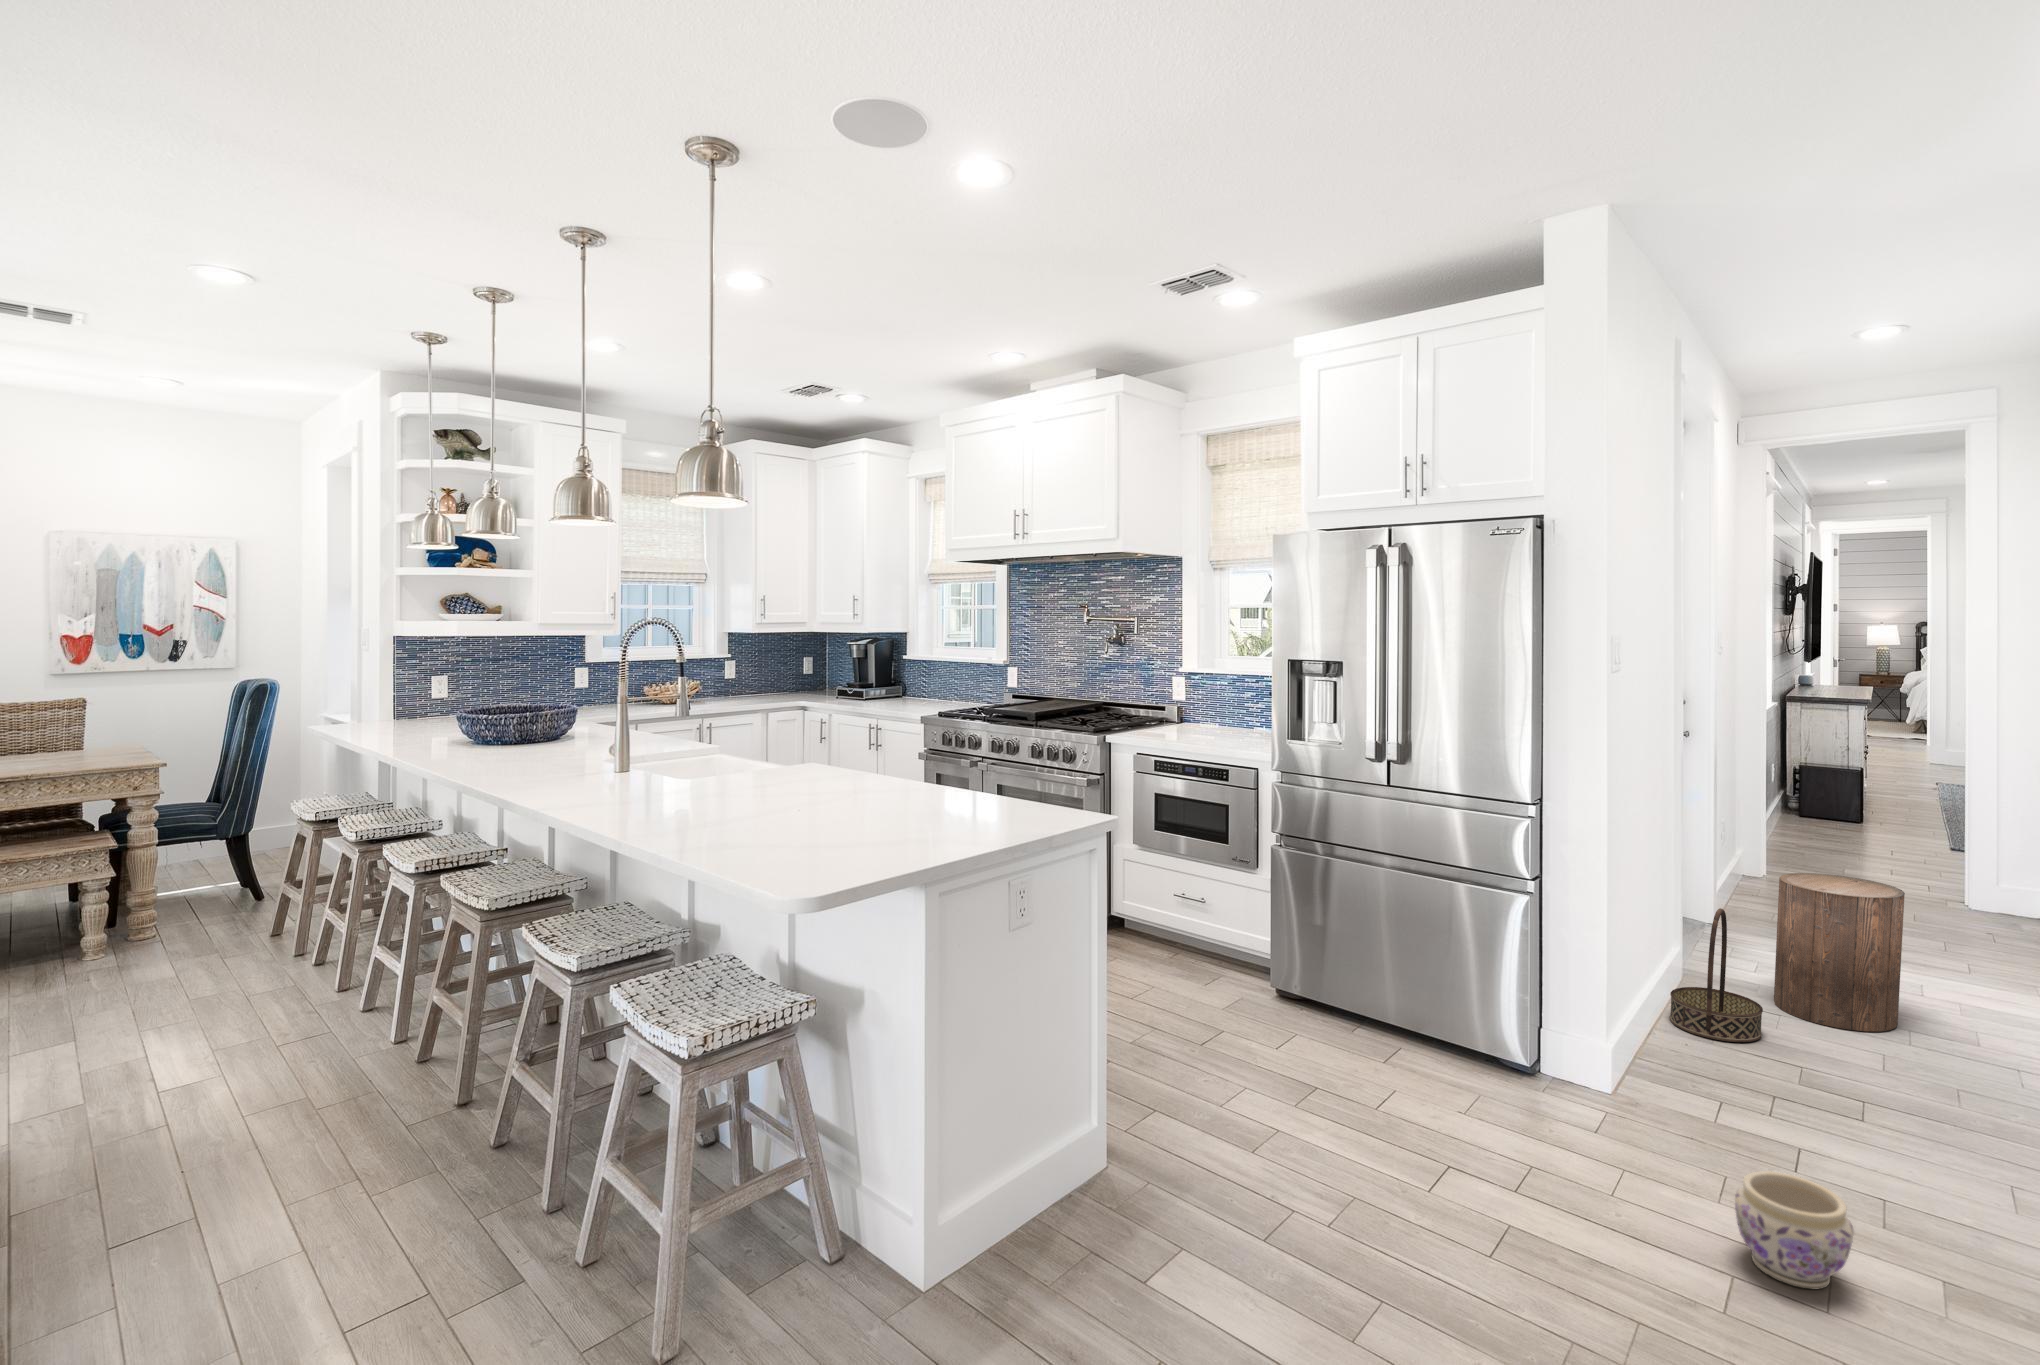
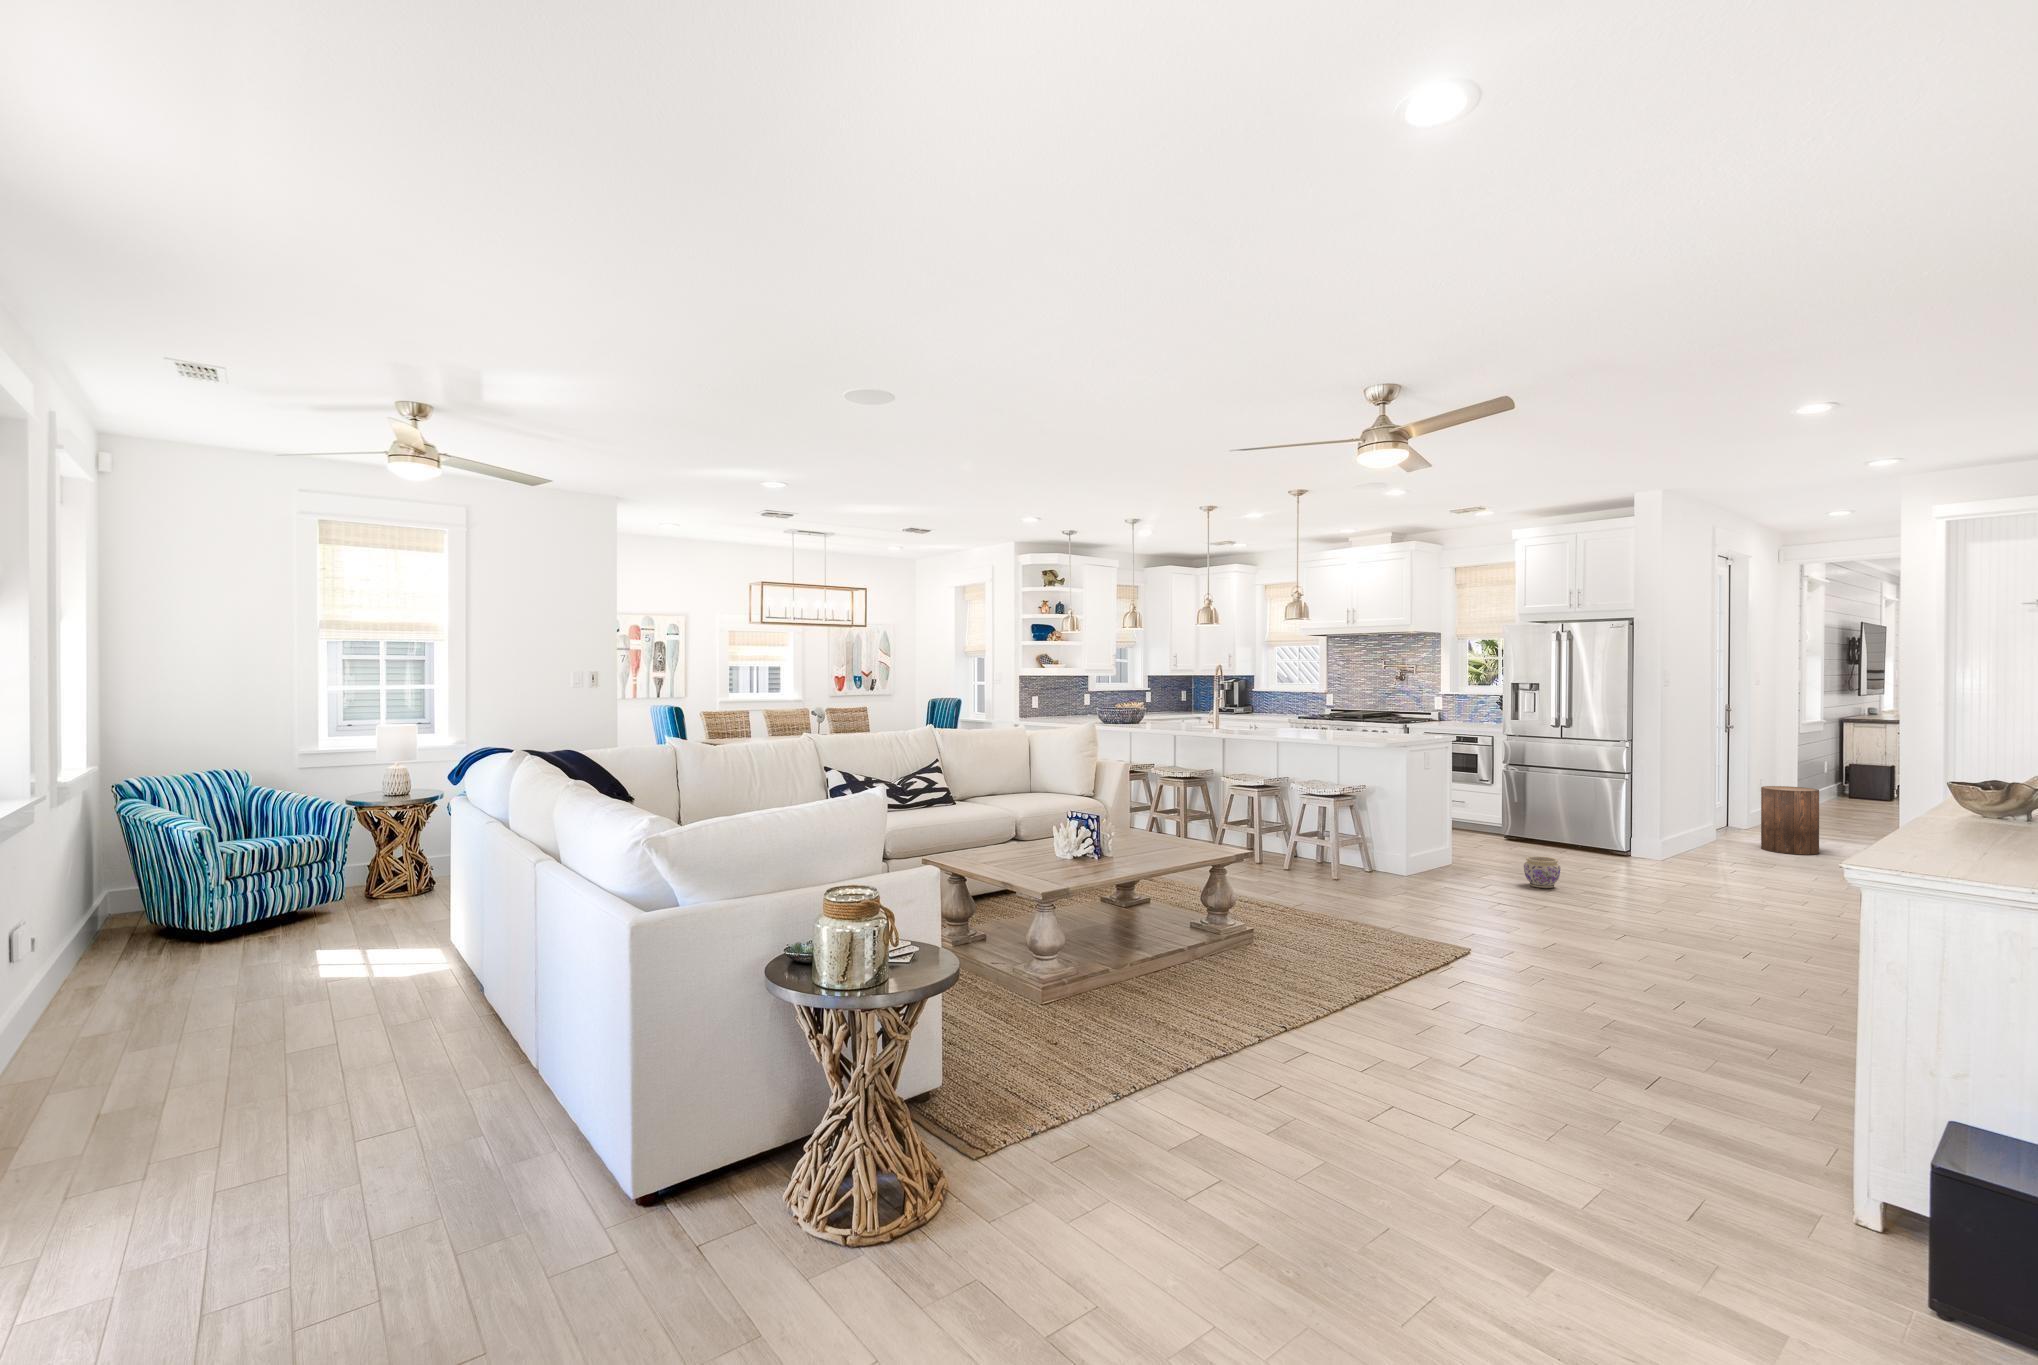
basket: present [1669,908,1763,1042] -> none [1703,797,1747,855]
planter: present [1735,1171,1854,1289] -> present [1524,856,1561,888]

